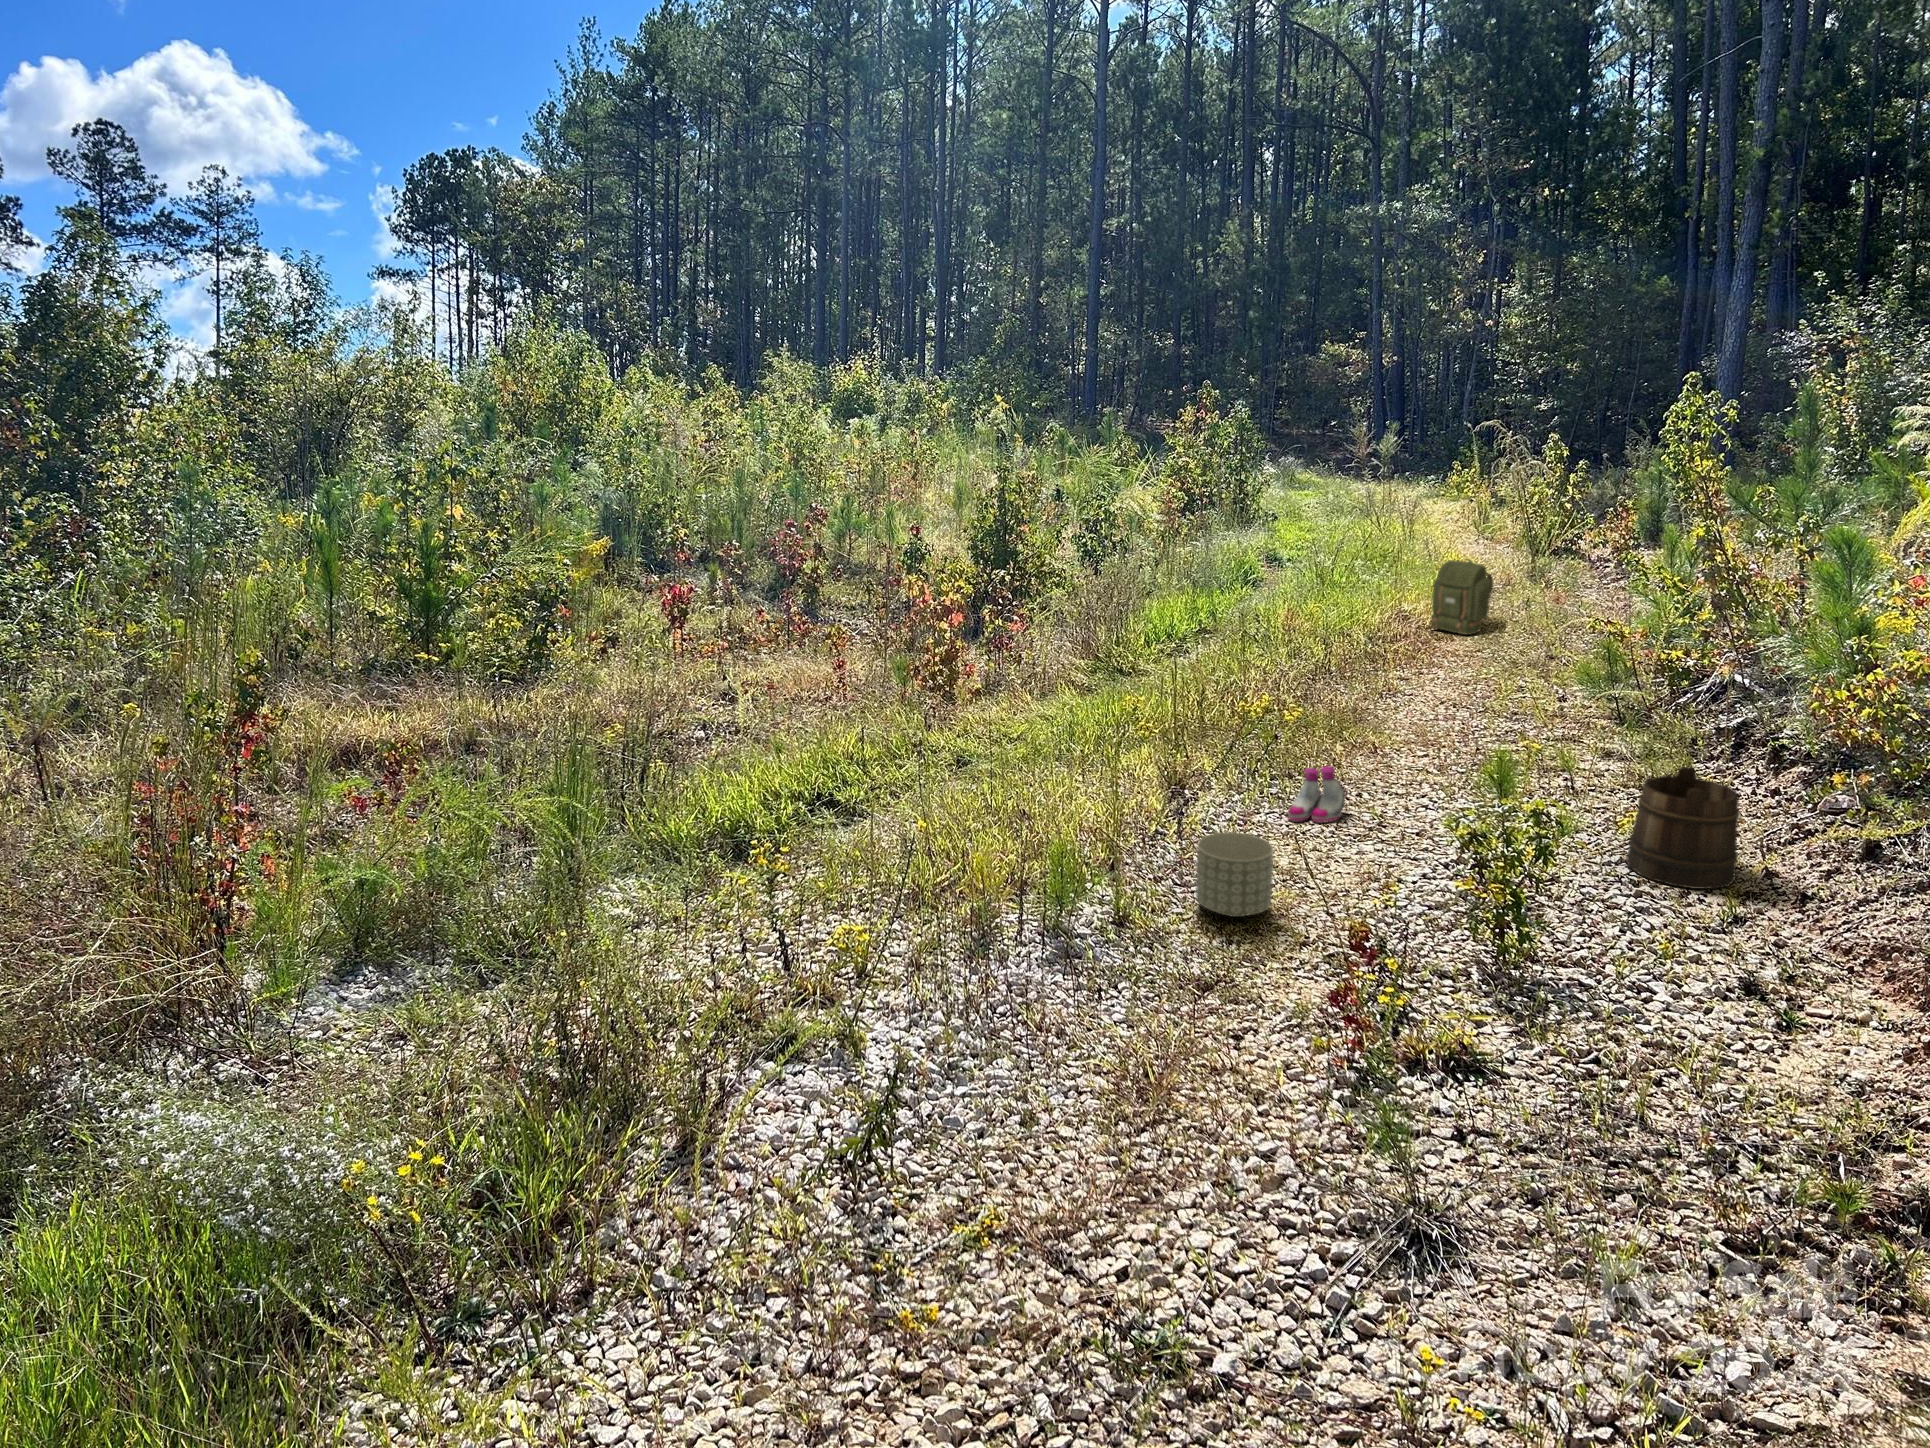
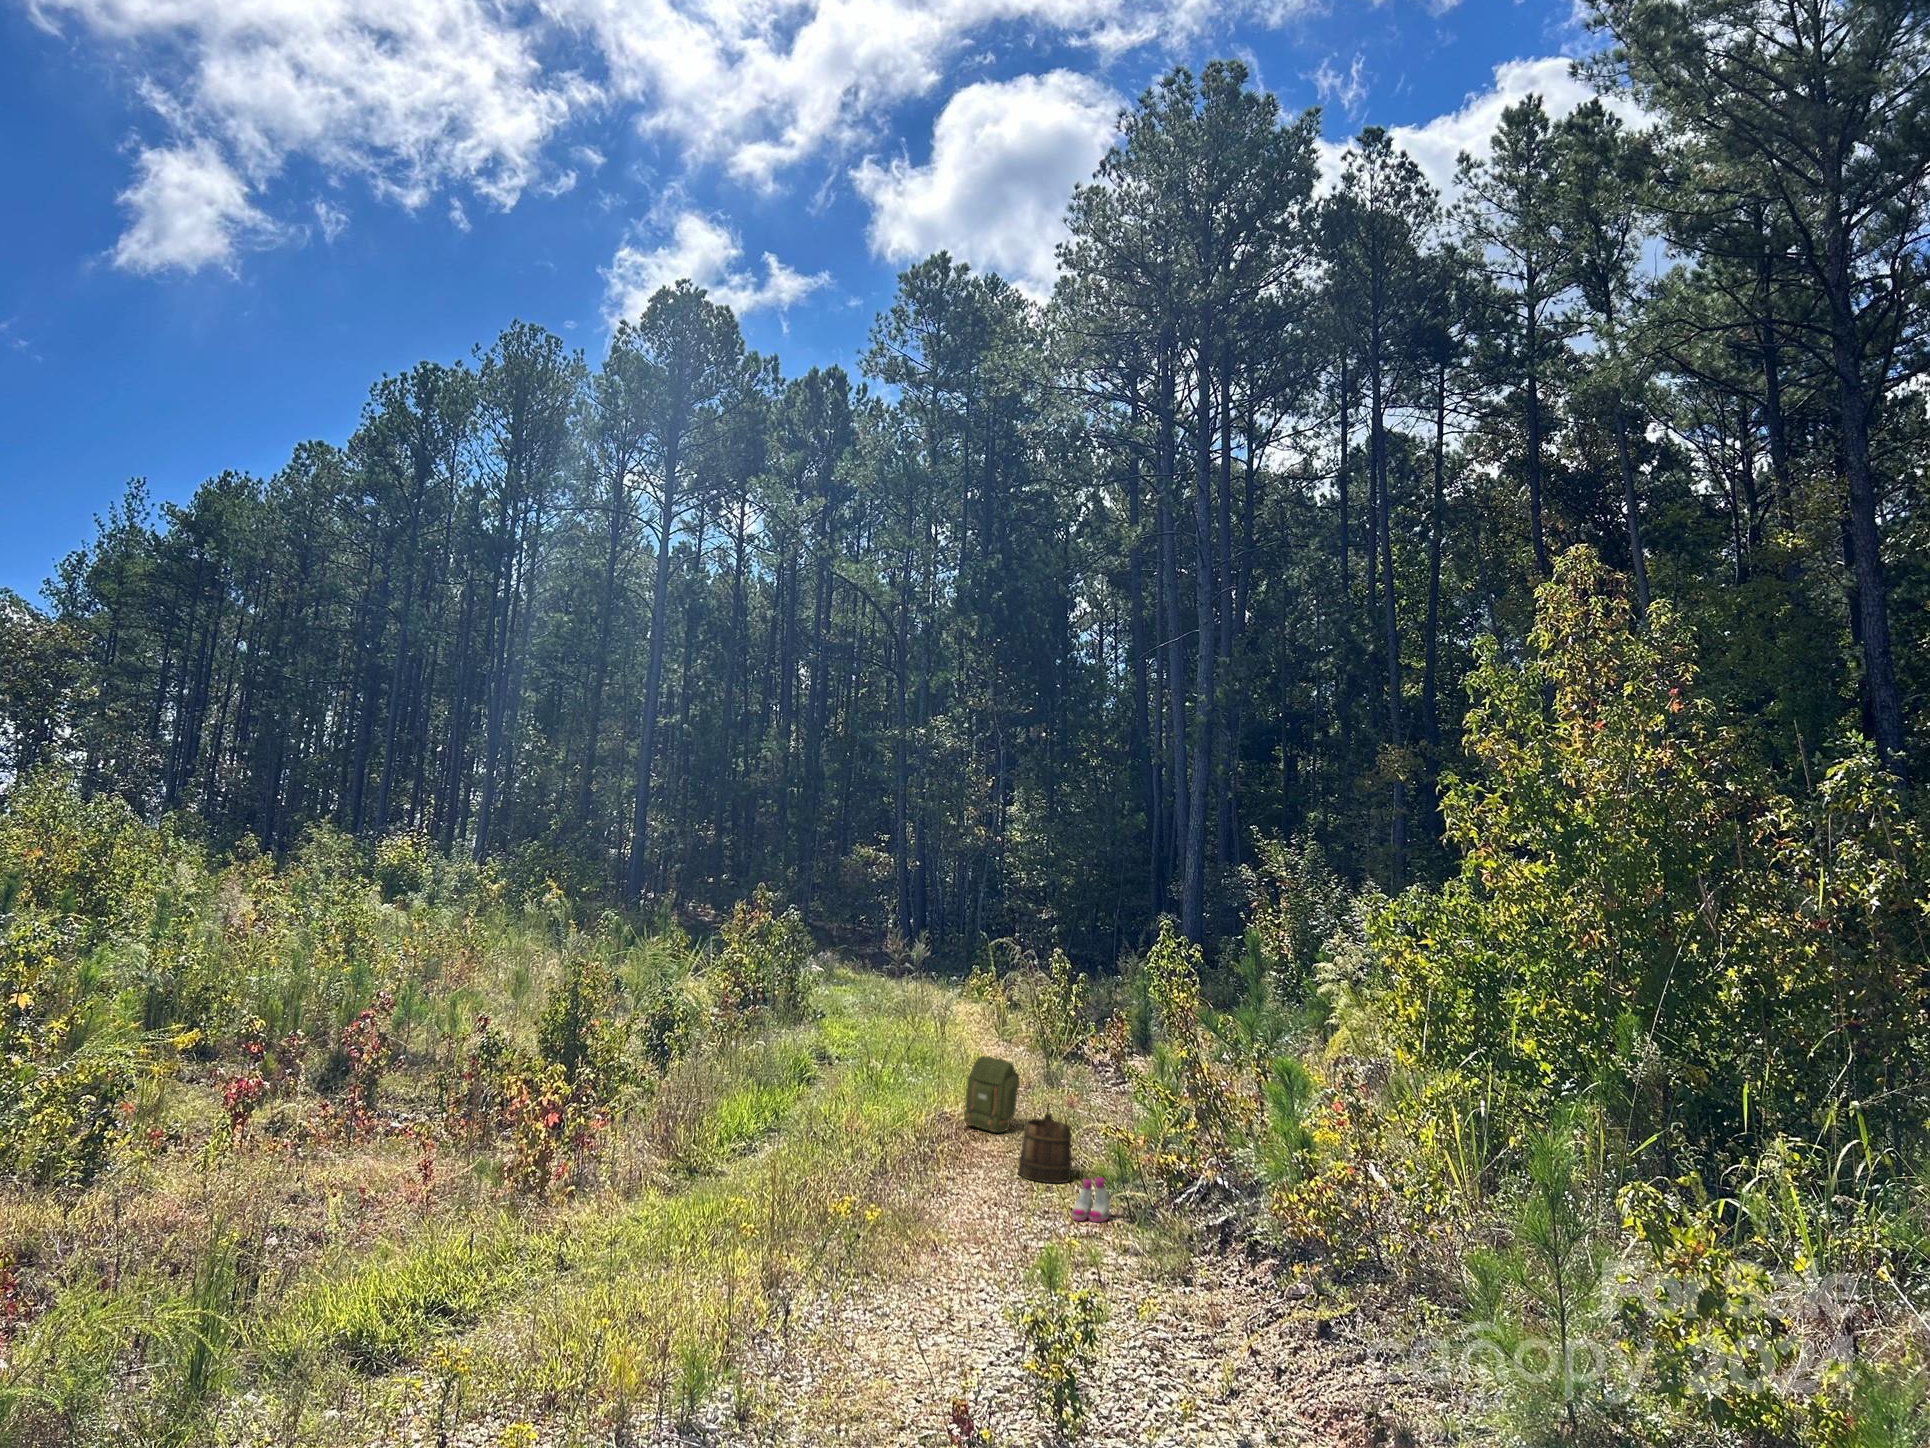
boots: present [1288,766,1346,823] -> present [1071,1177,1110,1222]
bucket: present [1626,767,1740,889] -> present [1018,1114,1072,1183]
planter: present [1196,832,1273,917] -> none [791,1314,868,1404]

